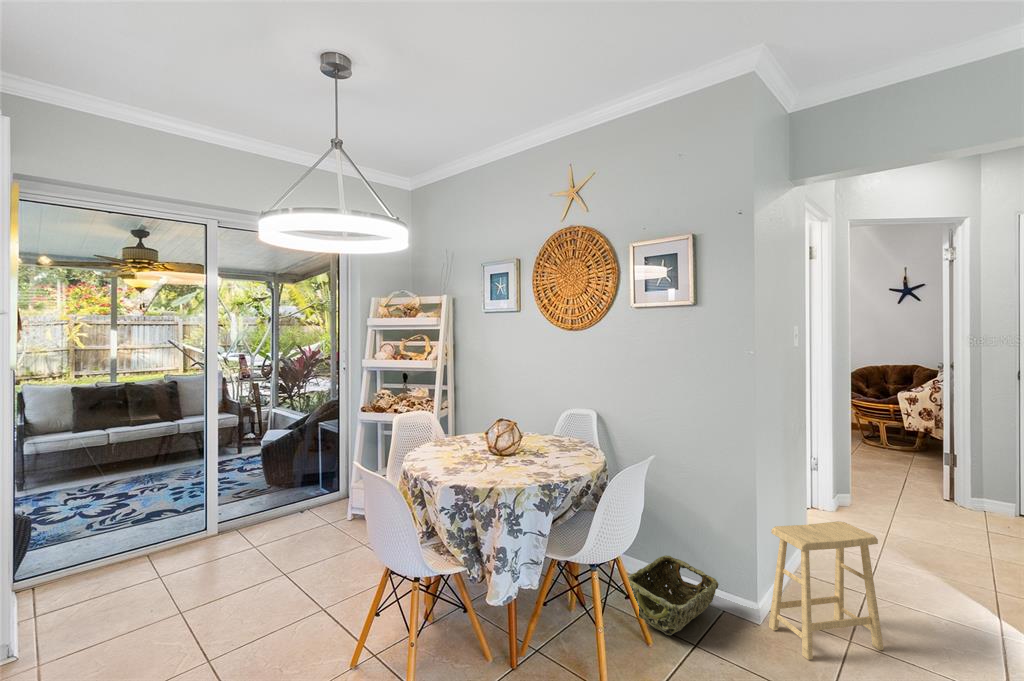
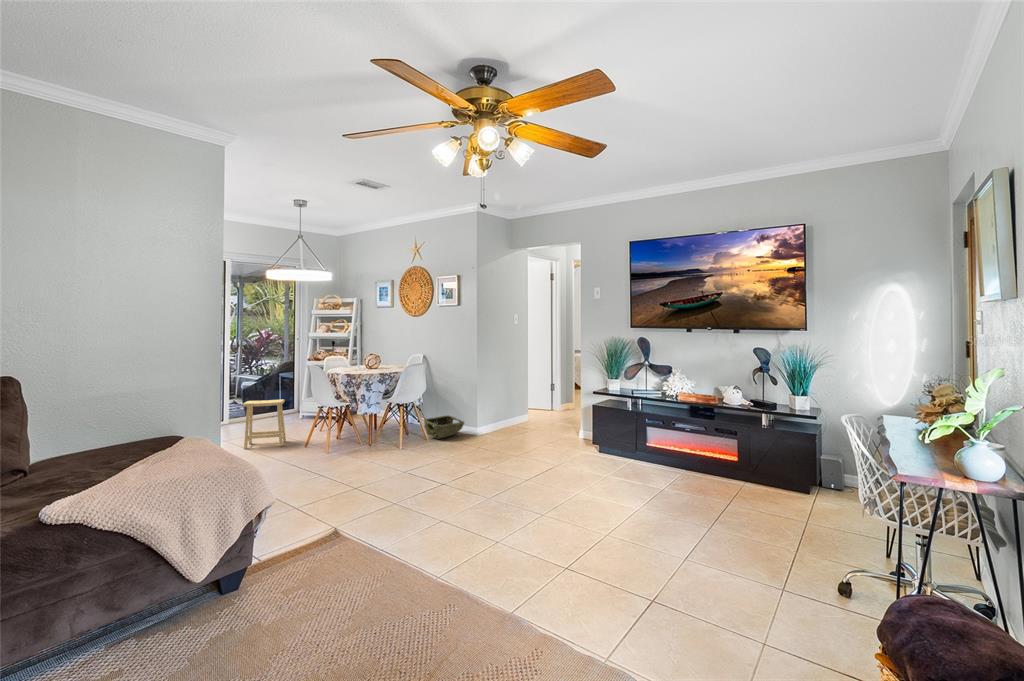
footstool: present [769,521,884,660] -> present [243,399,286,449]

